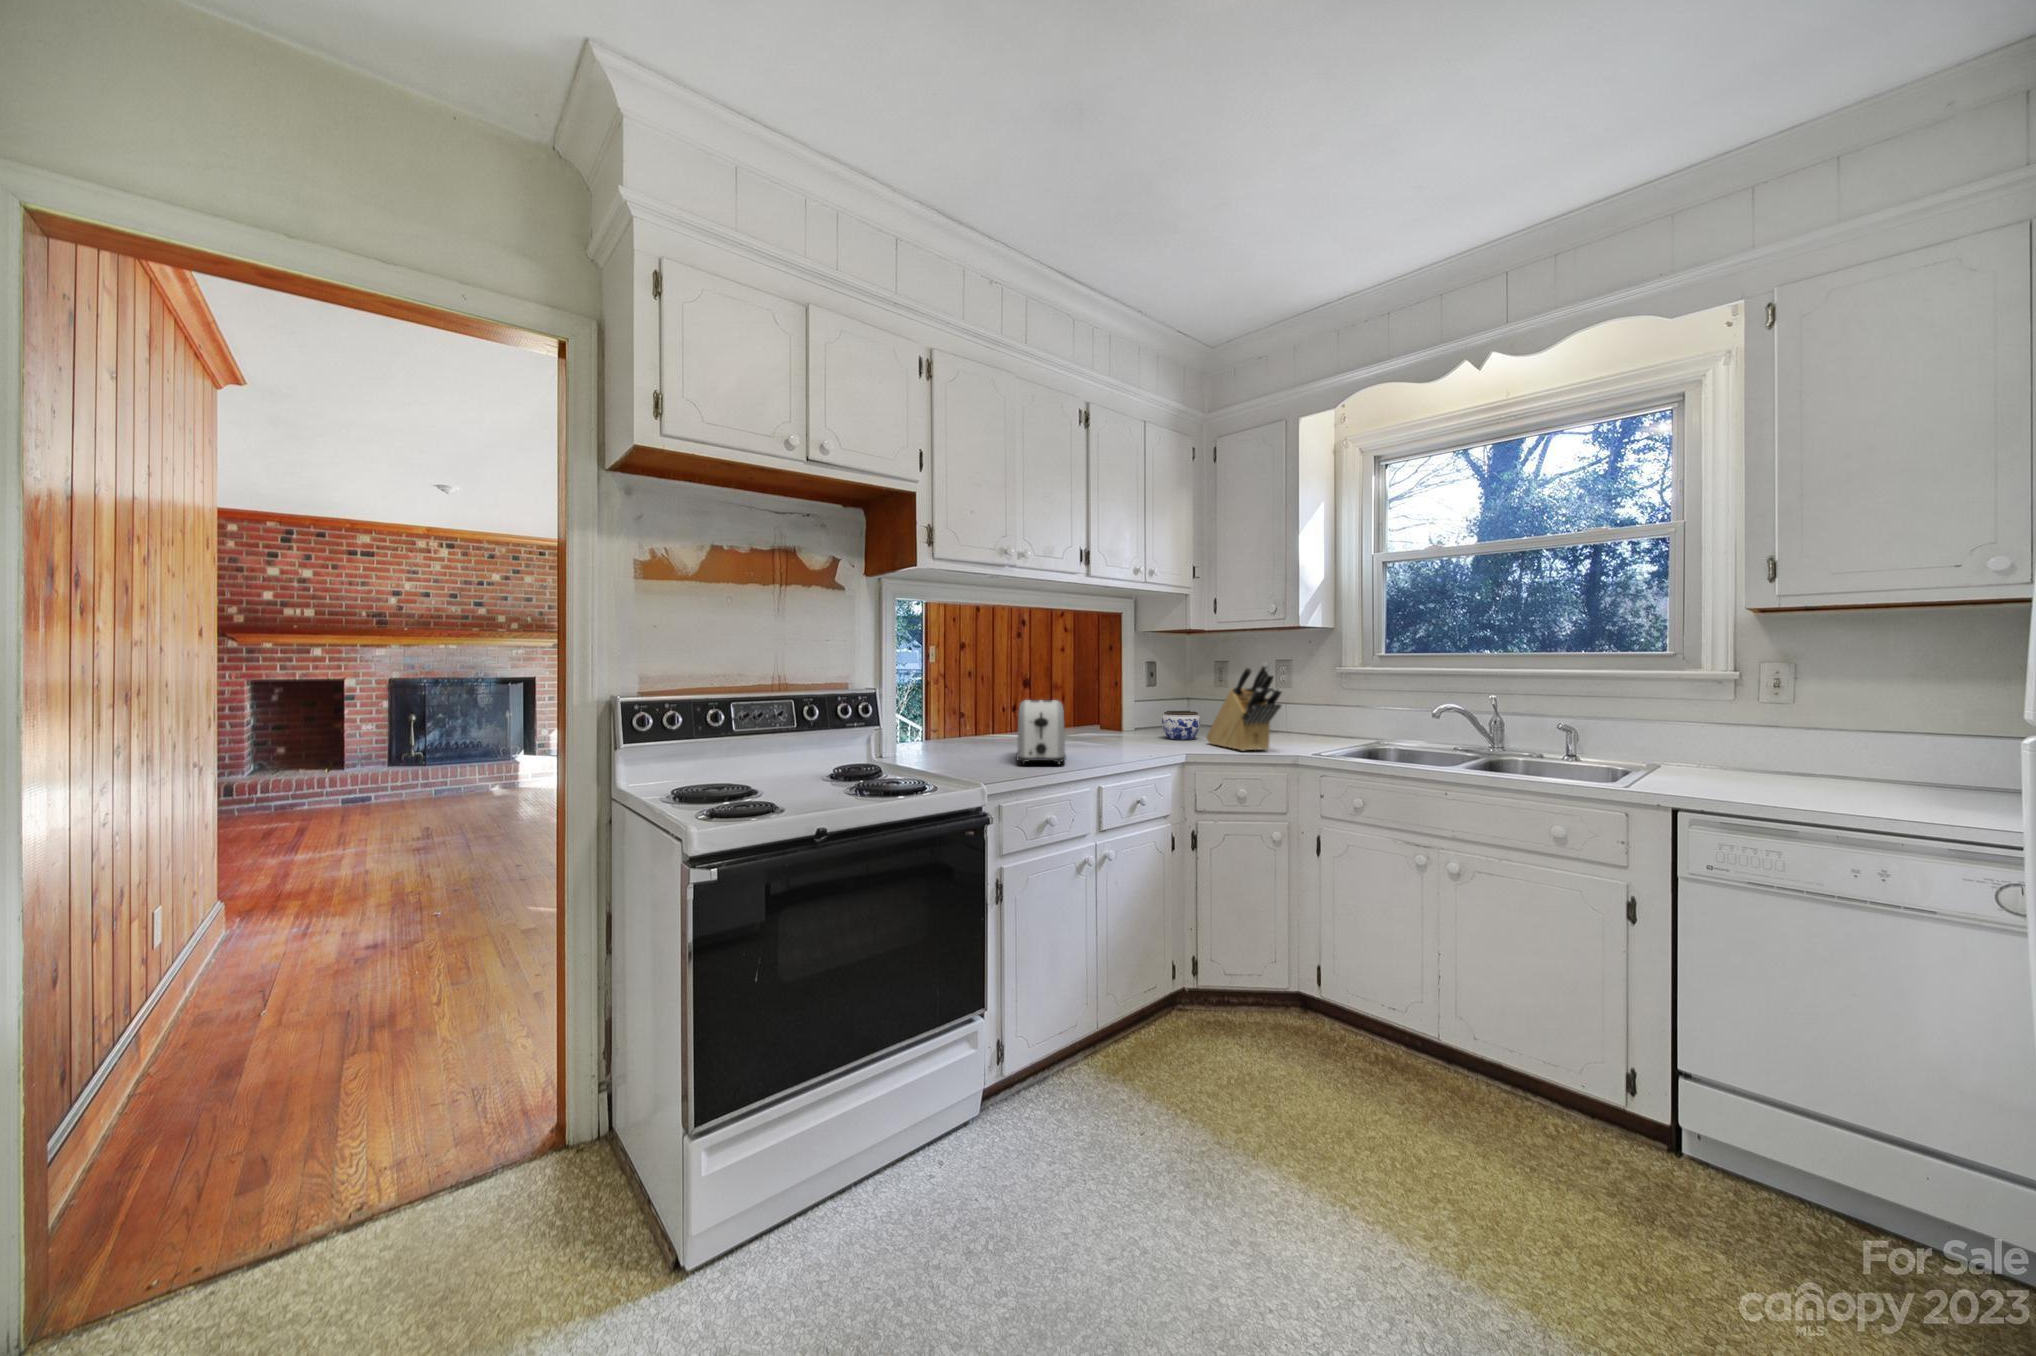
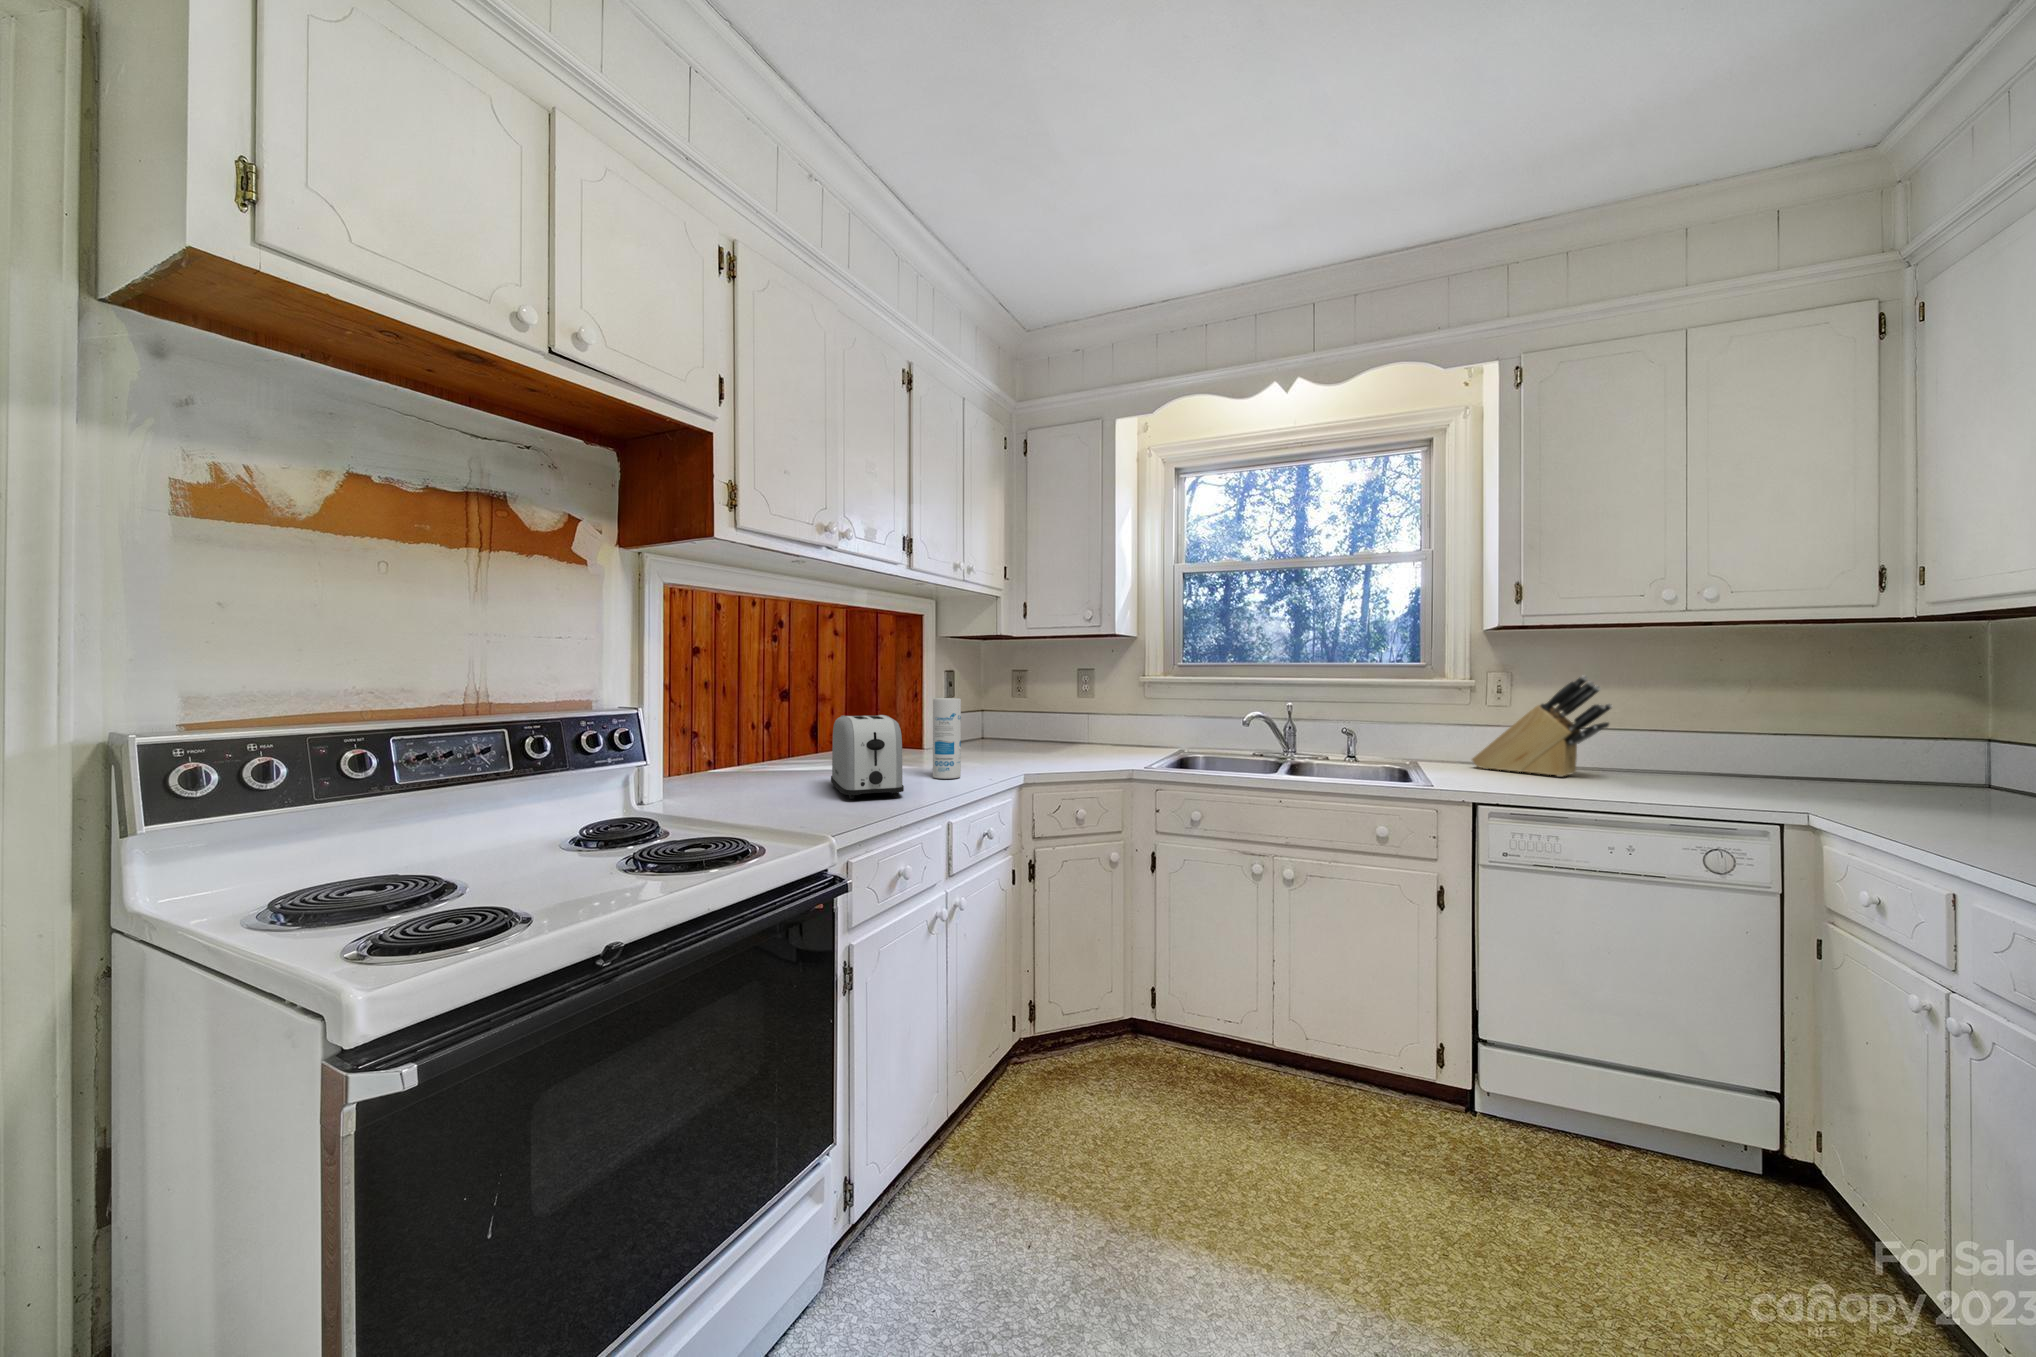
knife block: present [1207,663,1282,751] -> present [1472,676,1612,777]
canister: none [1105,687,1129,756] -> present [933,698,961,779]
jar: present [1162,711,1200,740] -> none [970,722,1010,754]

